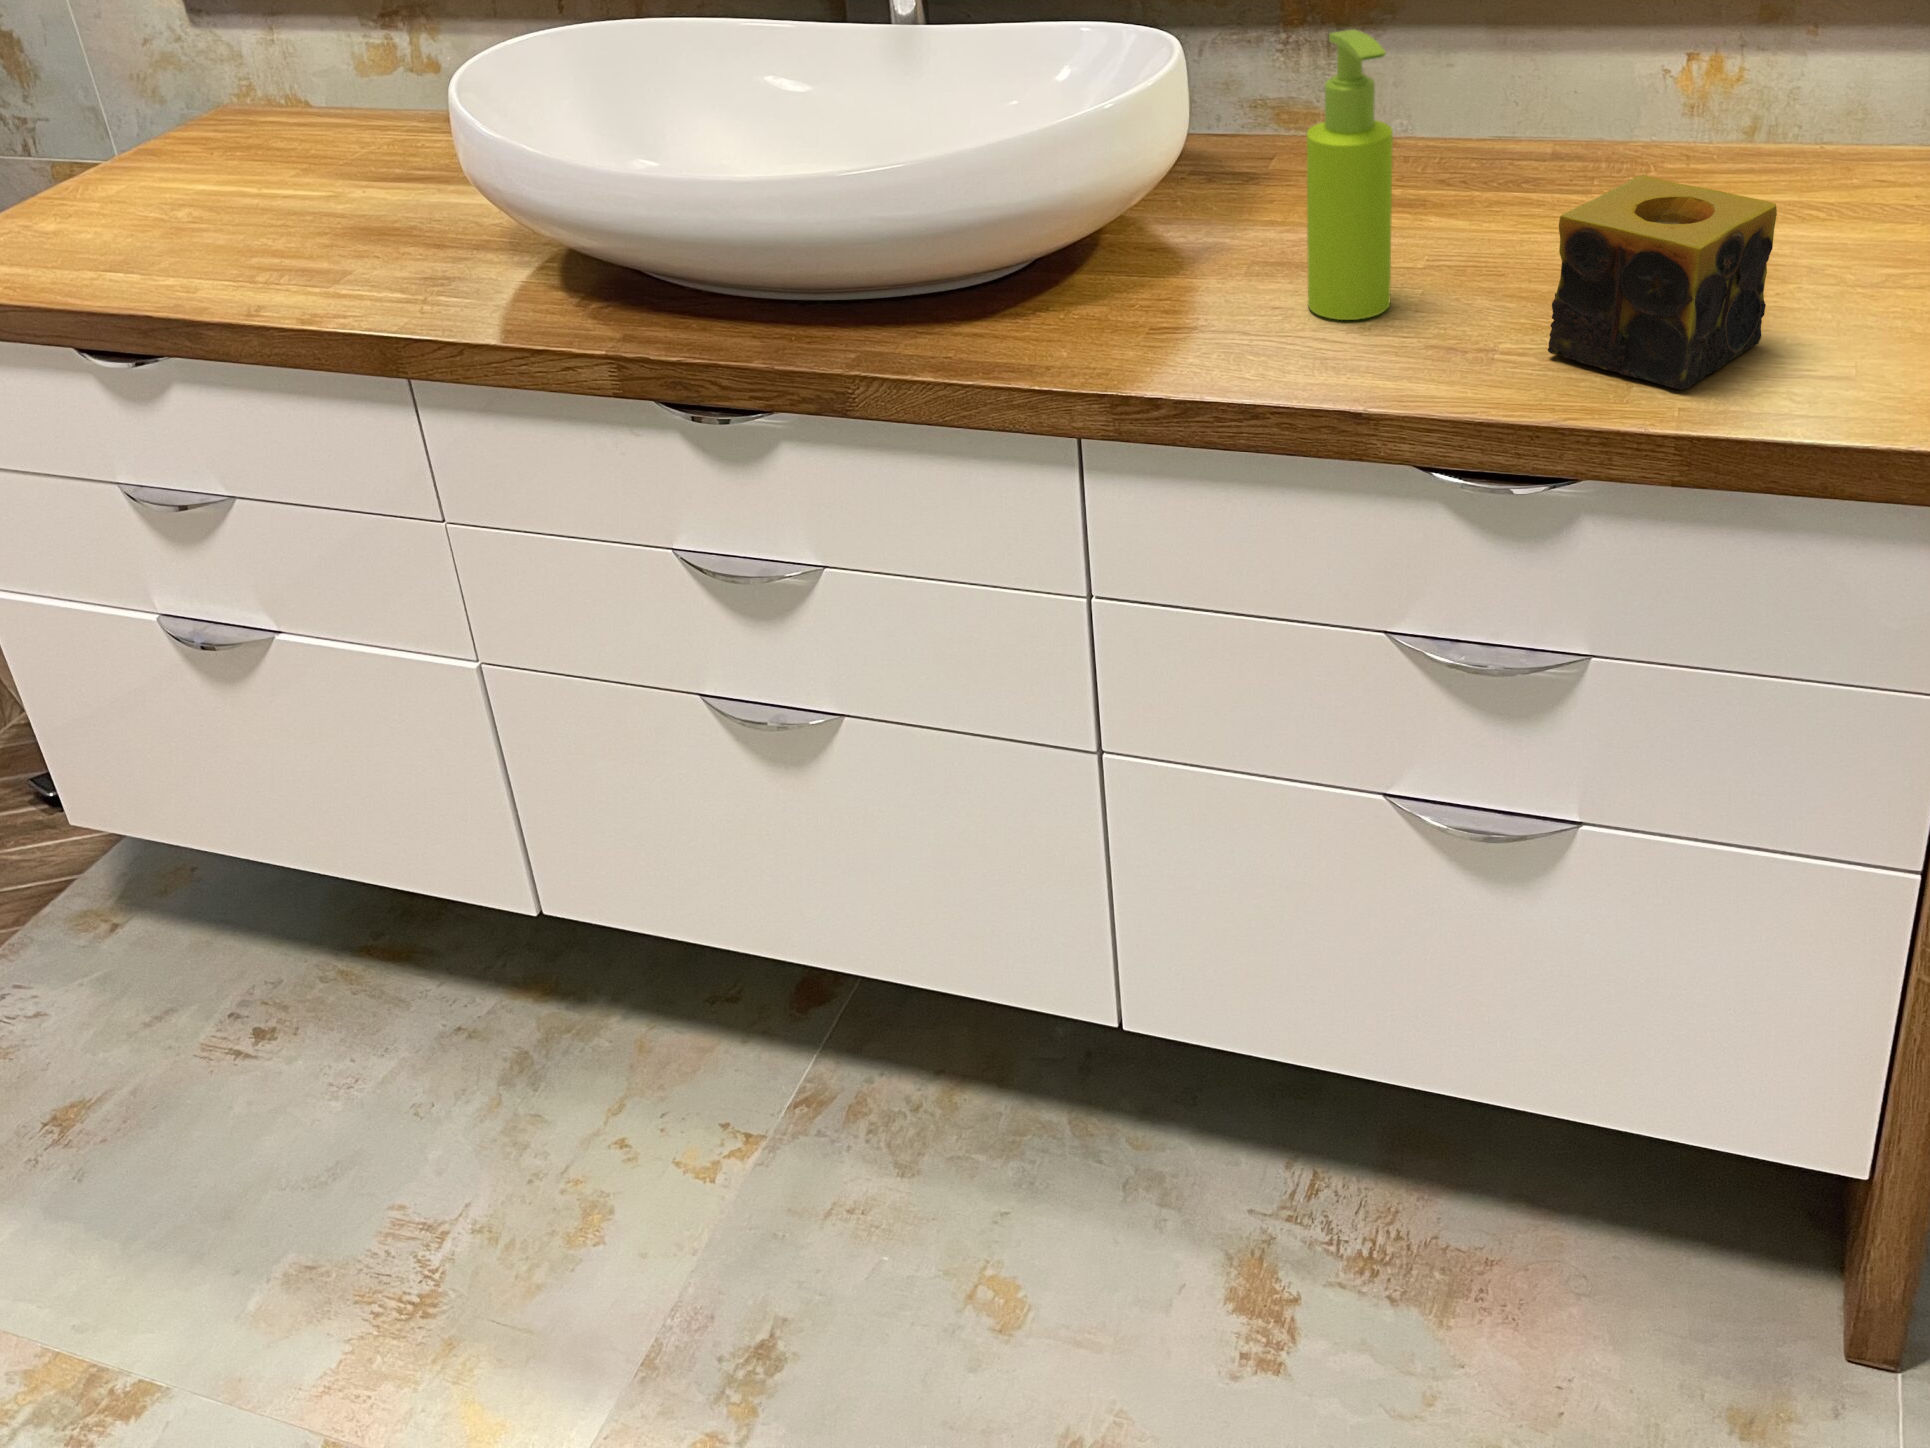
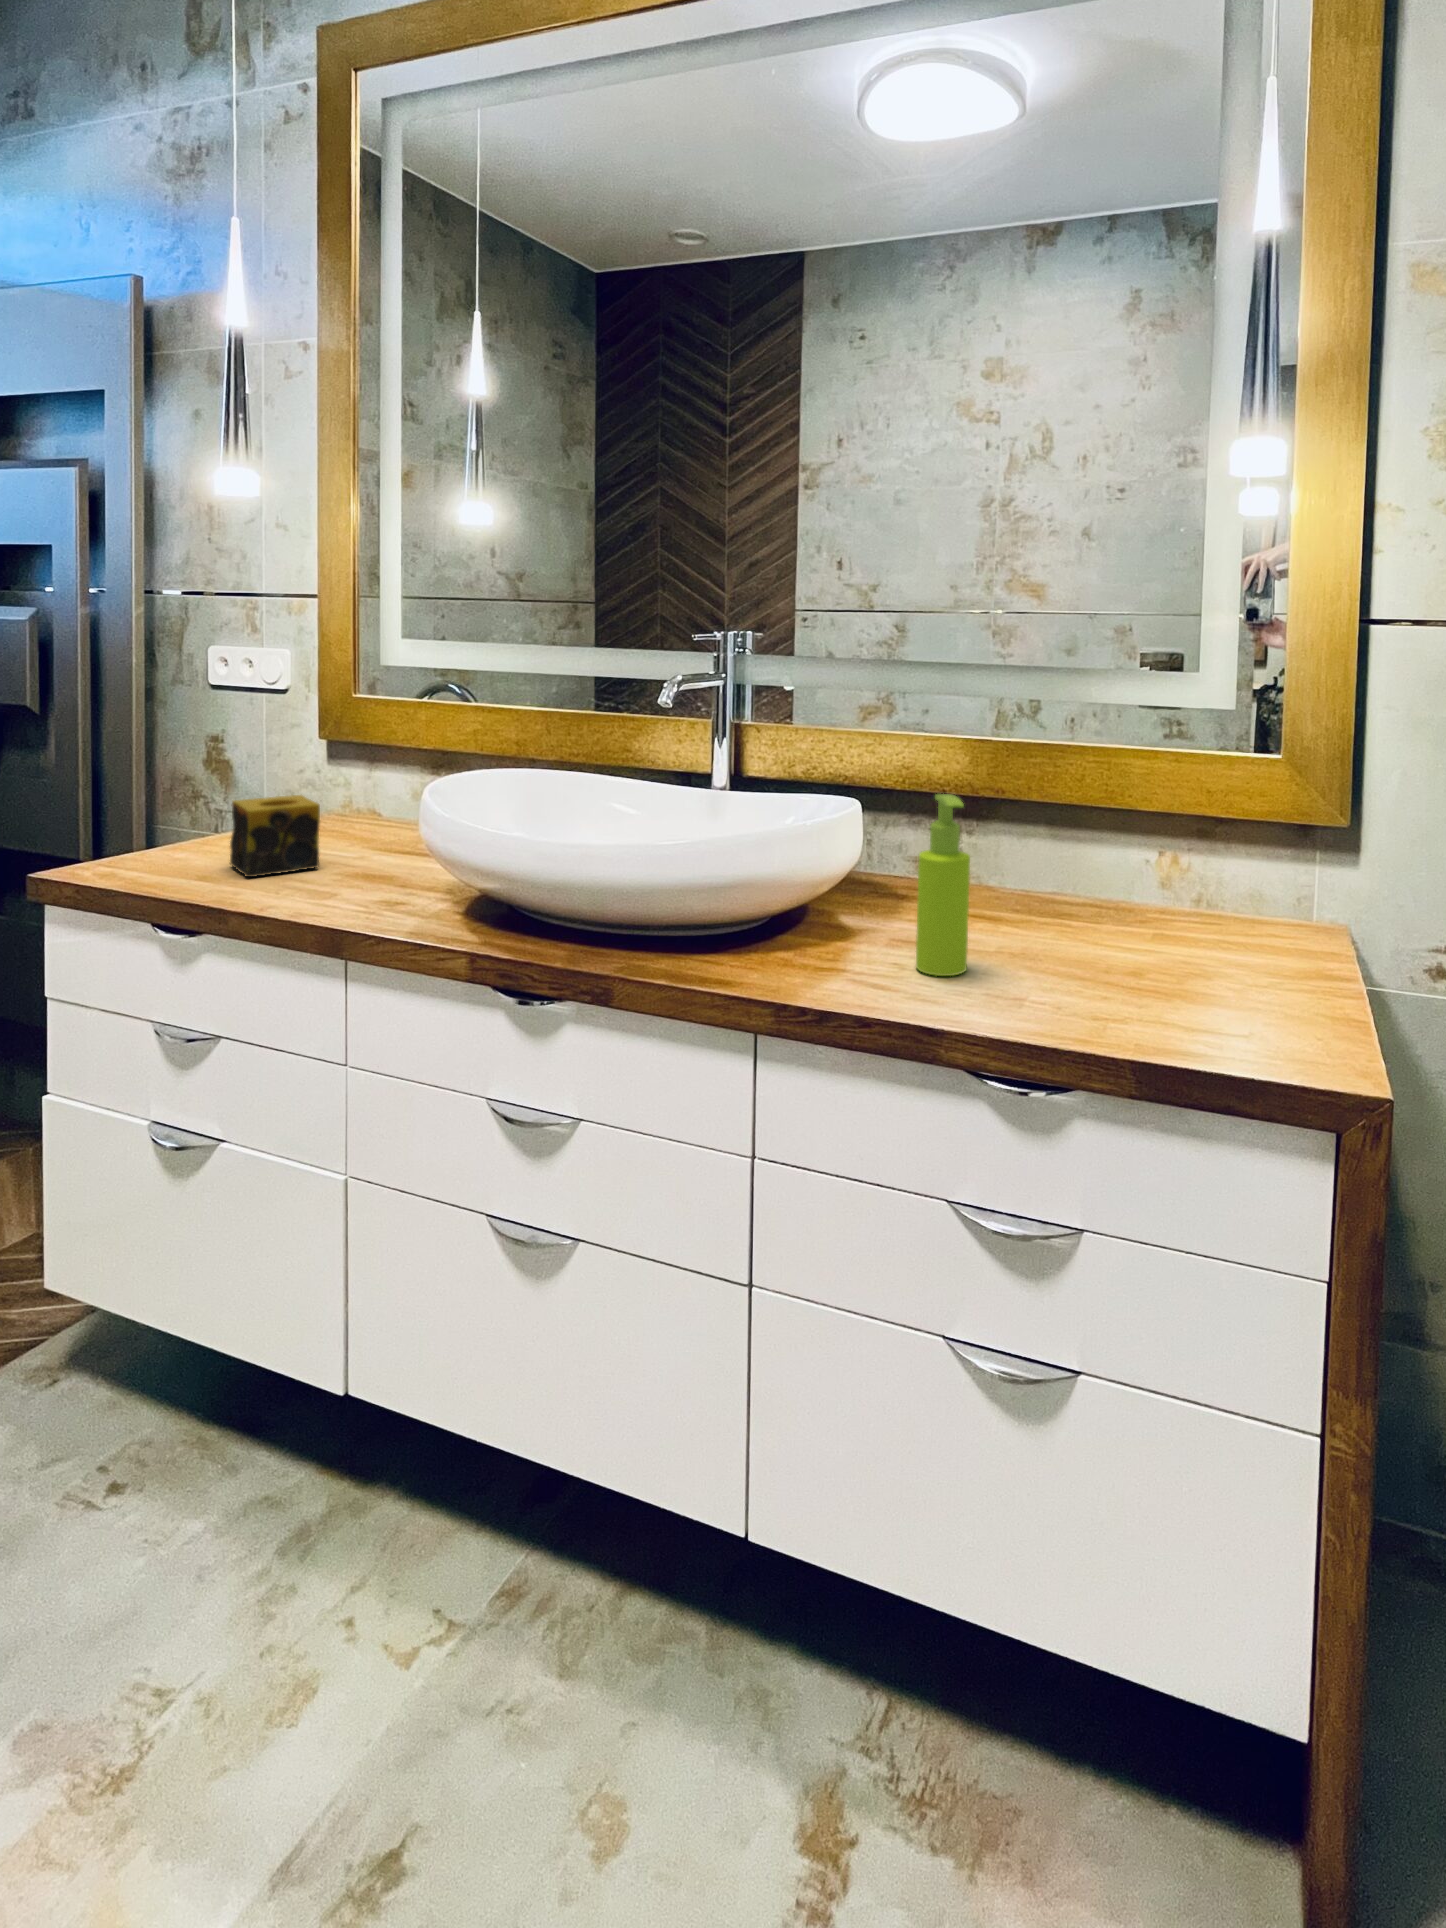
candle: present [1548,175,1777,390] -> present [230,795,320,877]

